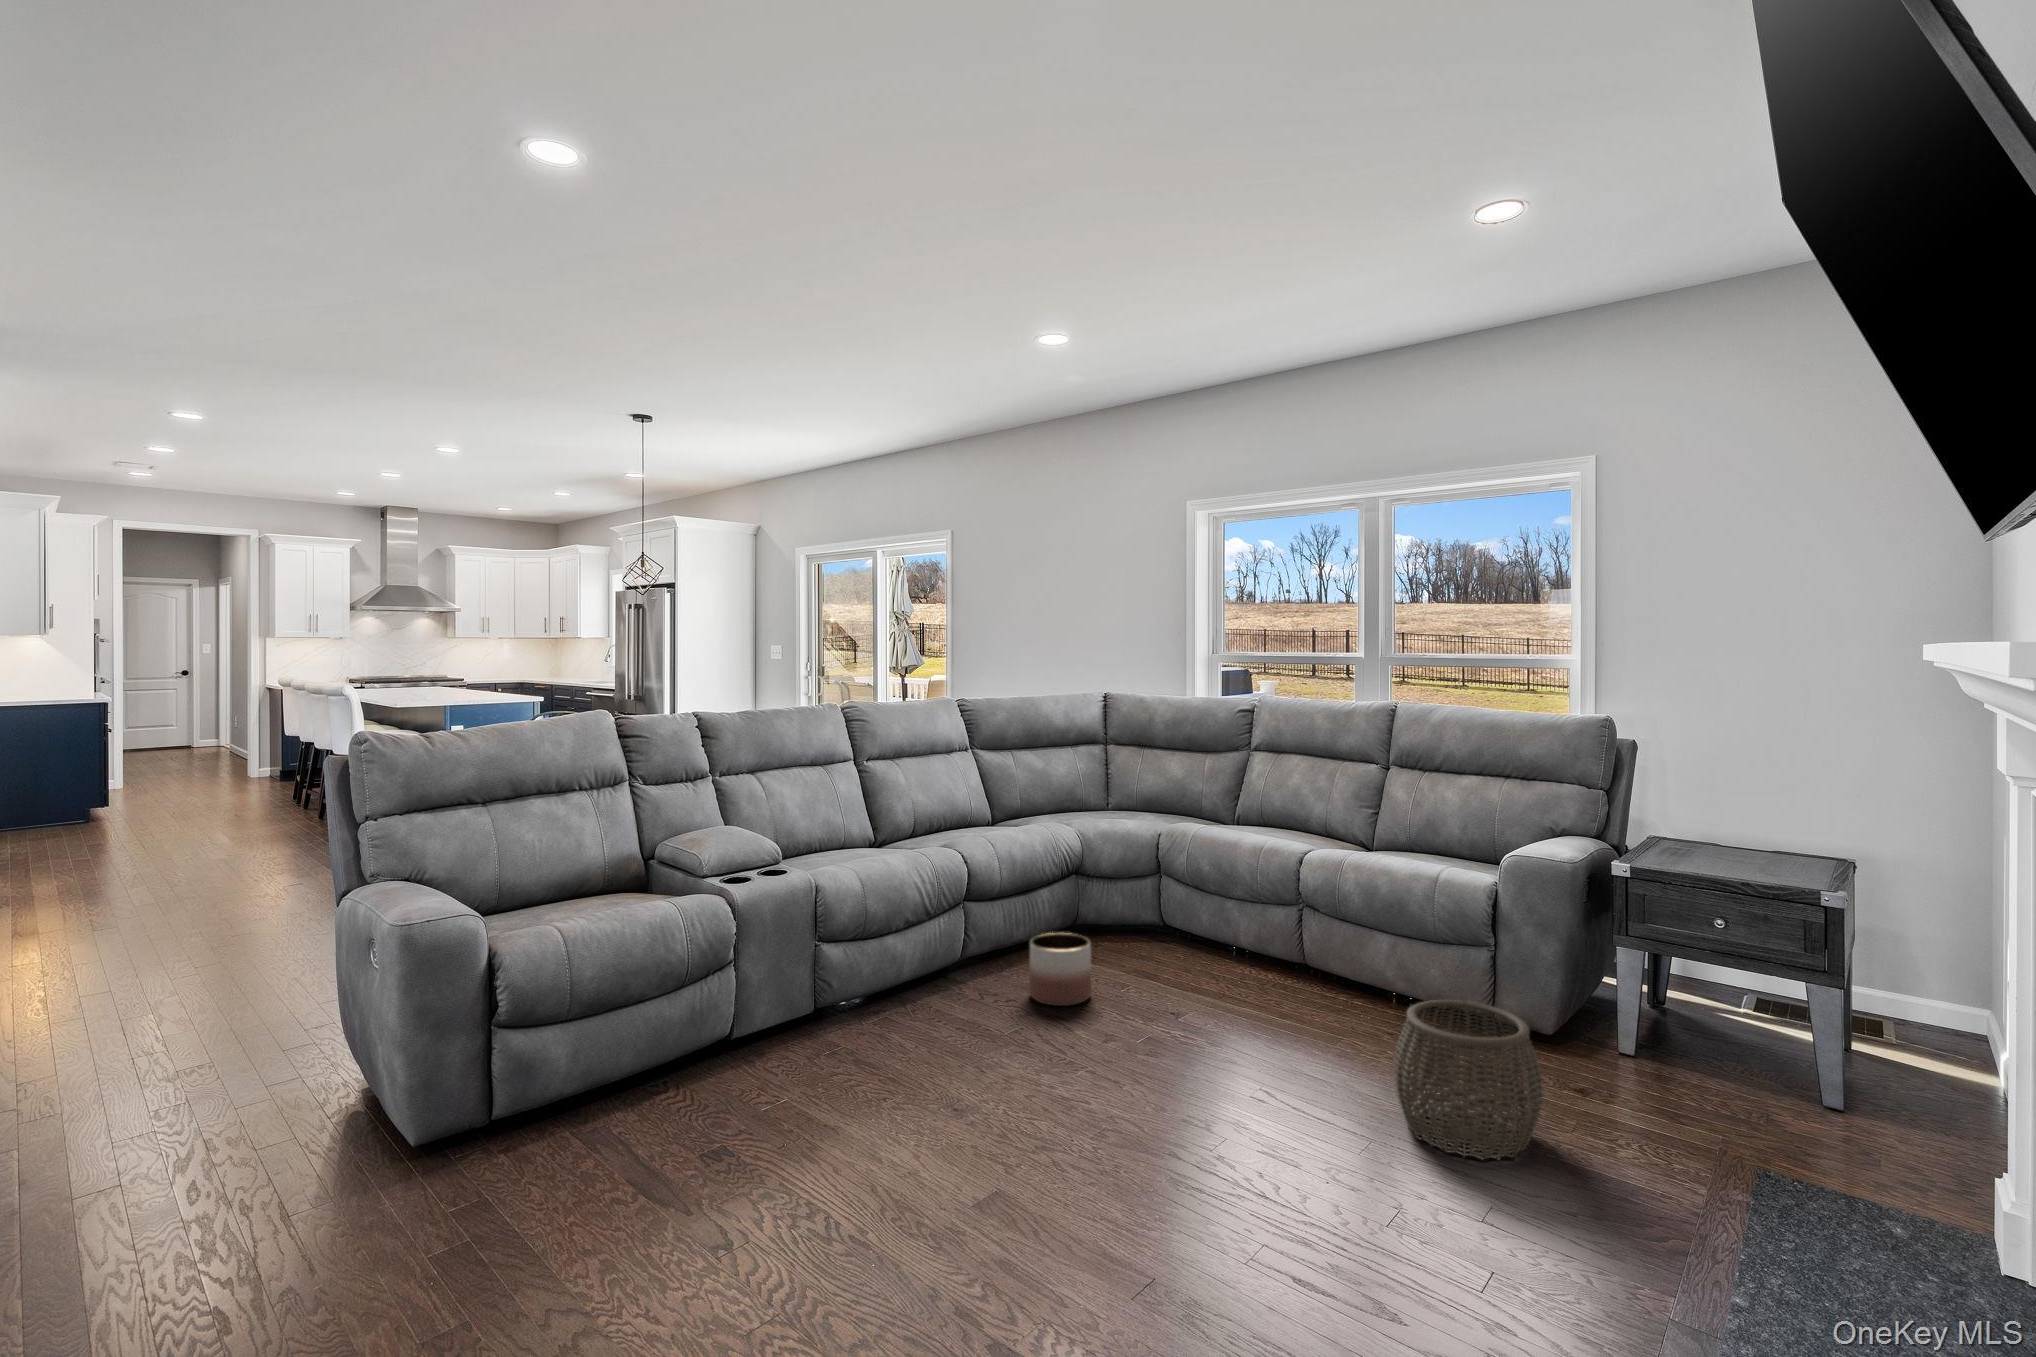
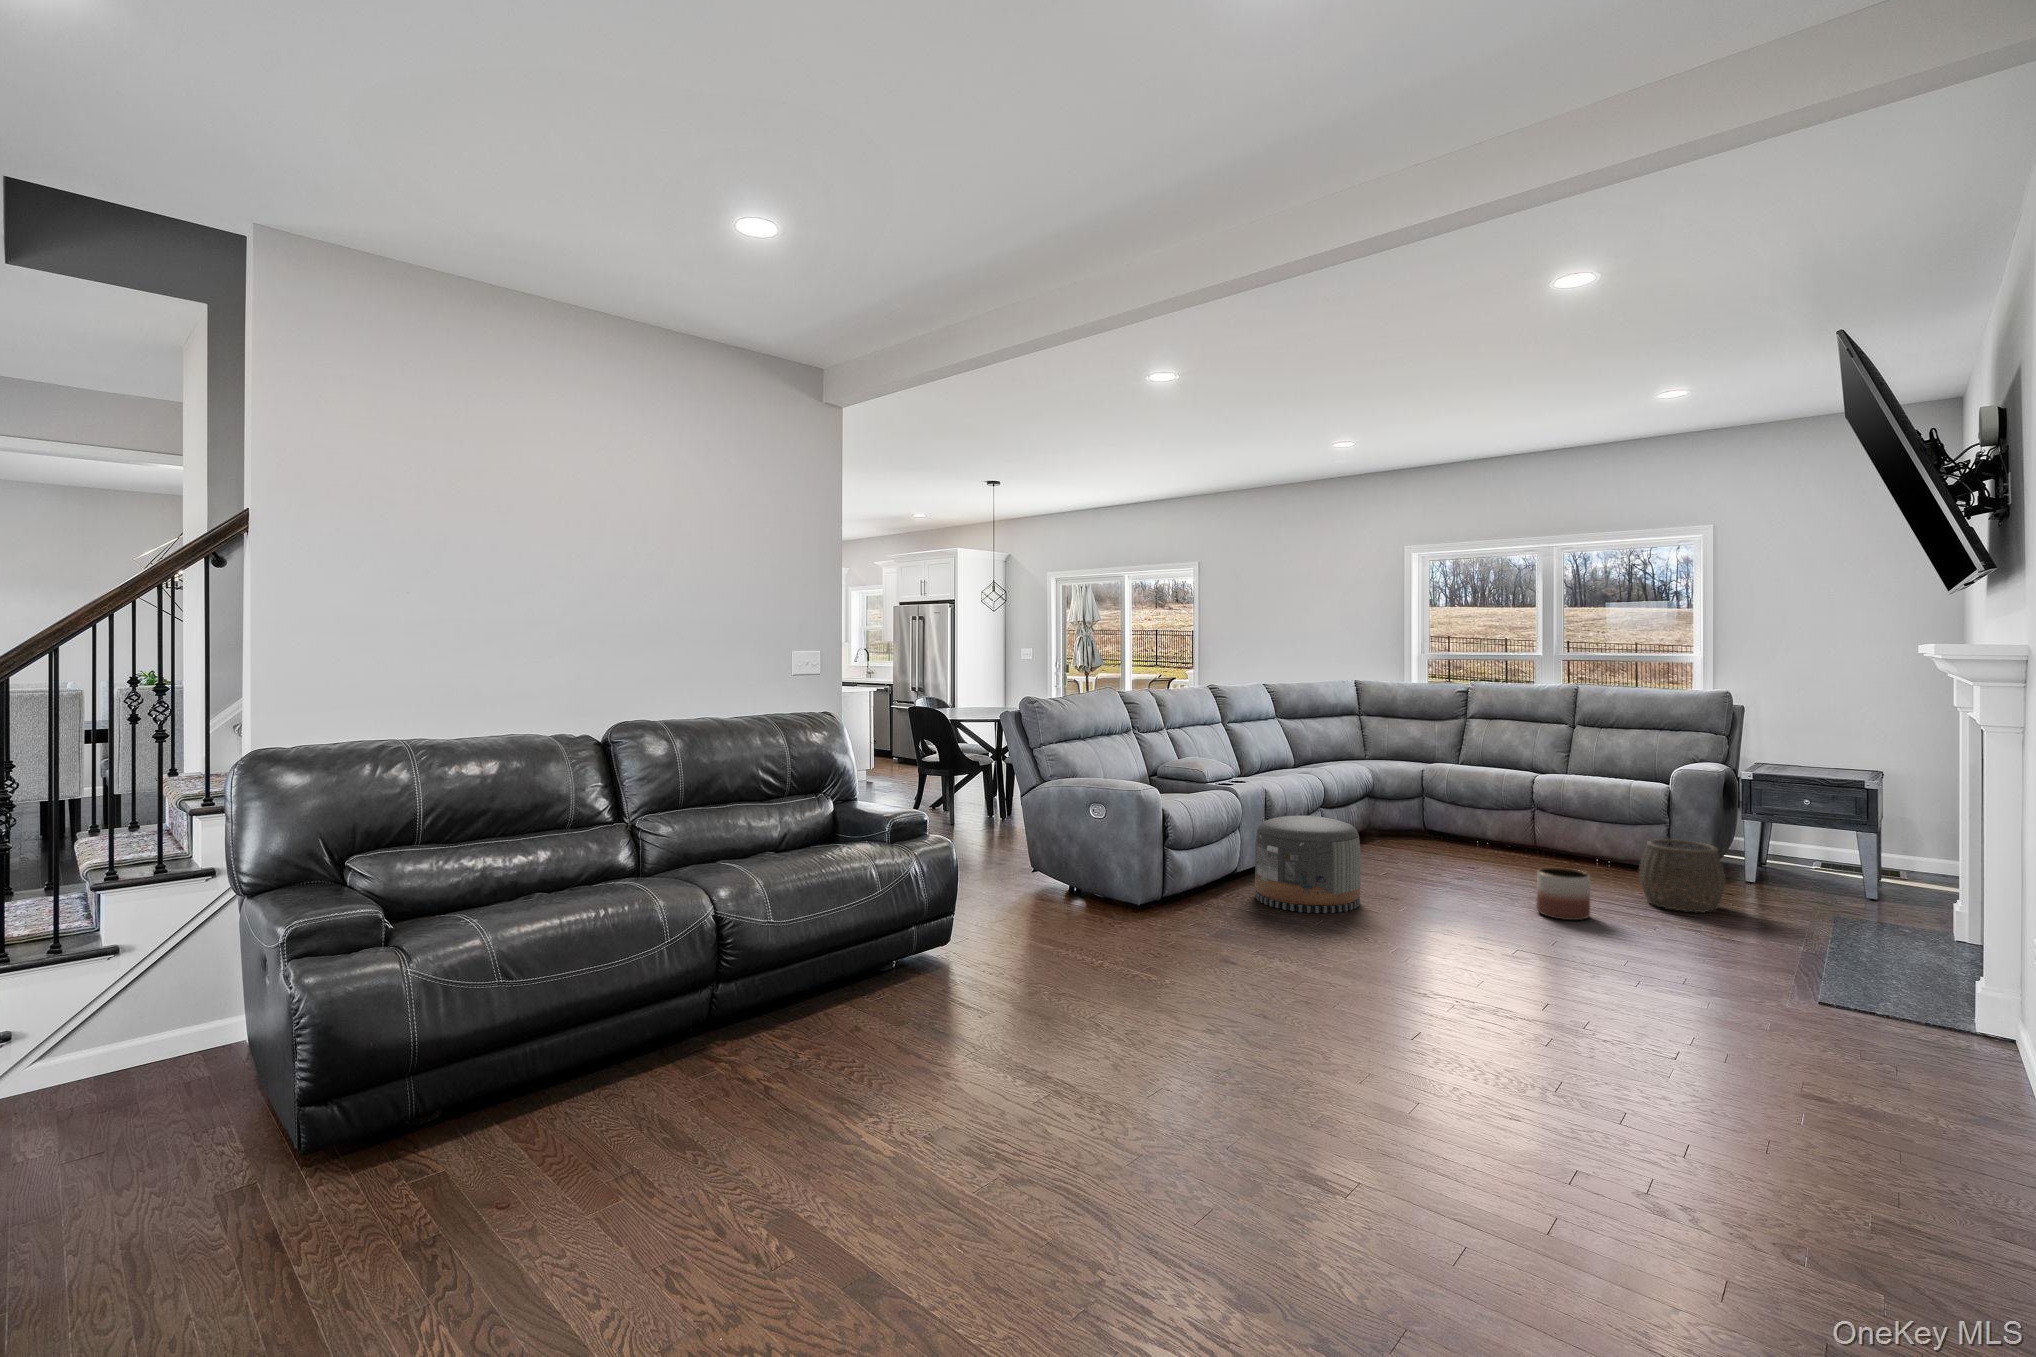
planter: present [1029,933,1091,1006] -> present [1536,868,1590,920]
pouf: none [688,947,880,1157] -> present [1255,816,1361,913]

